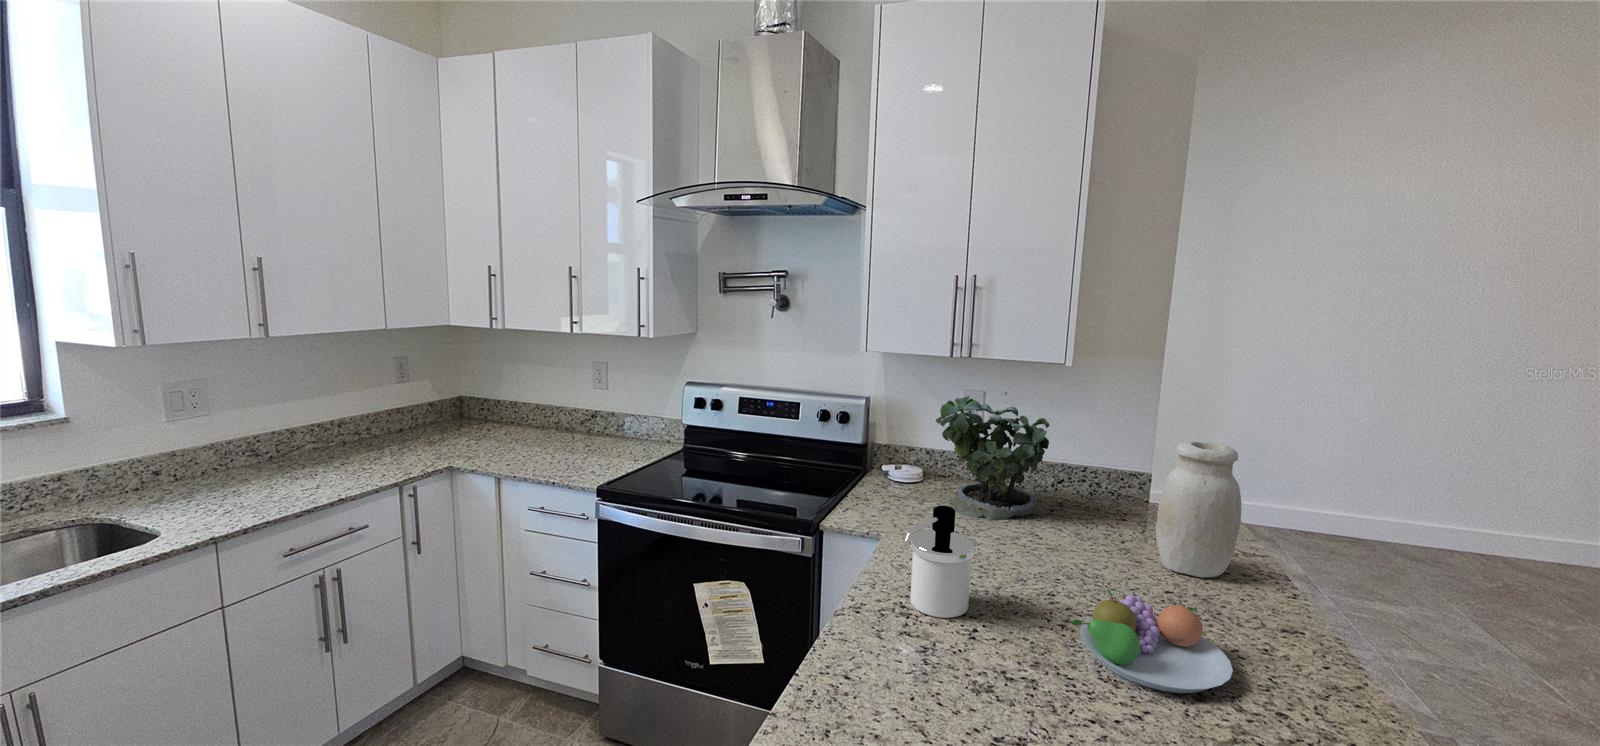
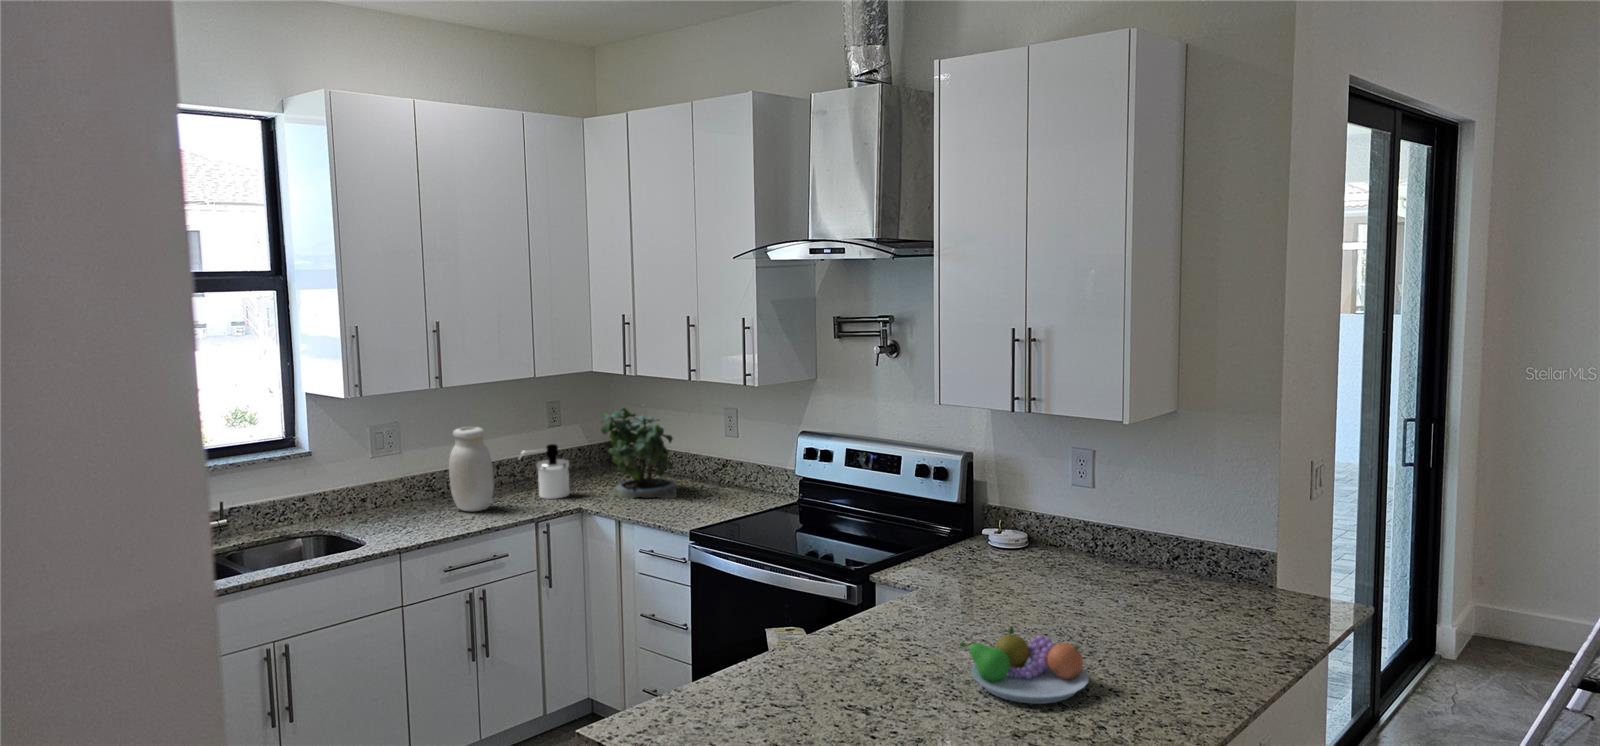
potted plant: present [936,392,1053,520] -> present [601,408,677,498]
jar: present [1156,441,1242,578] -> present [449,427,494,511]
soap dispenser: present [903,506,974,618] -> present [518,444,569,499]

